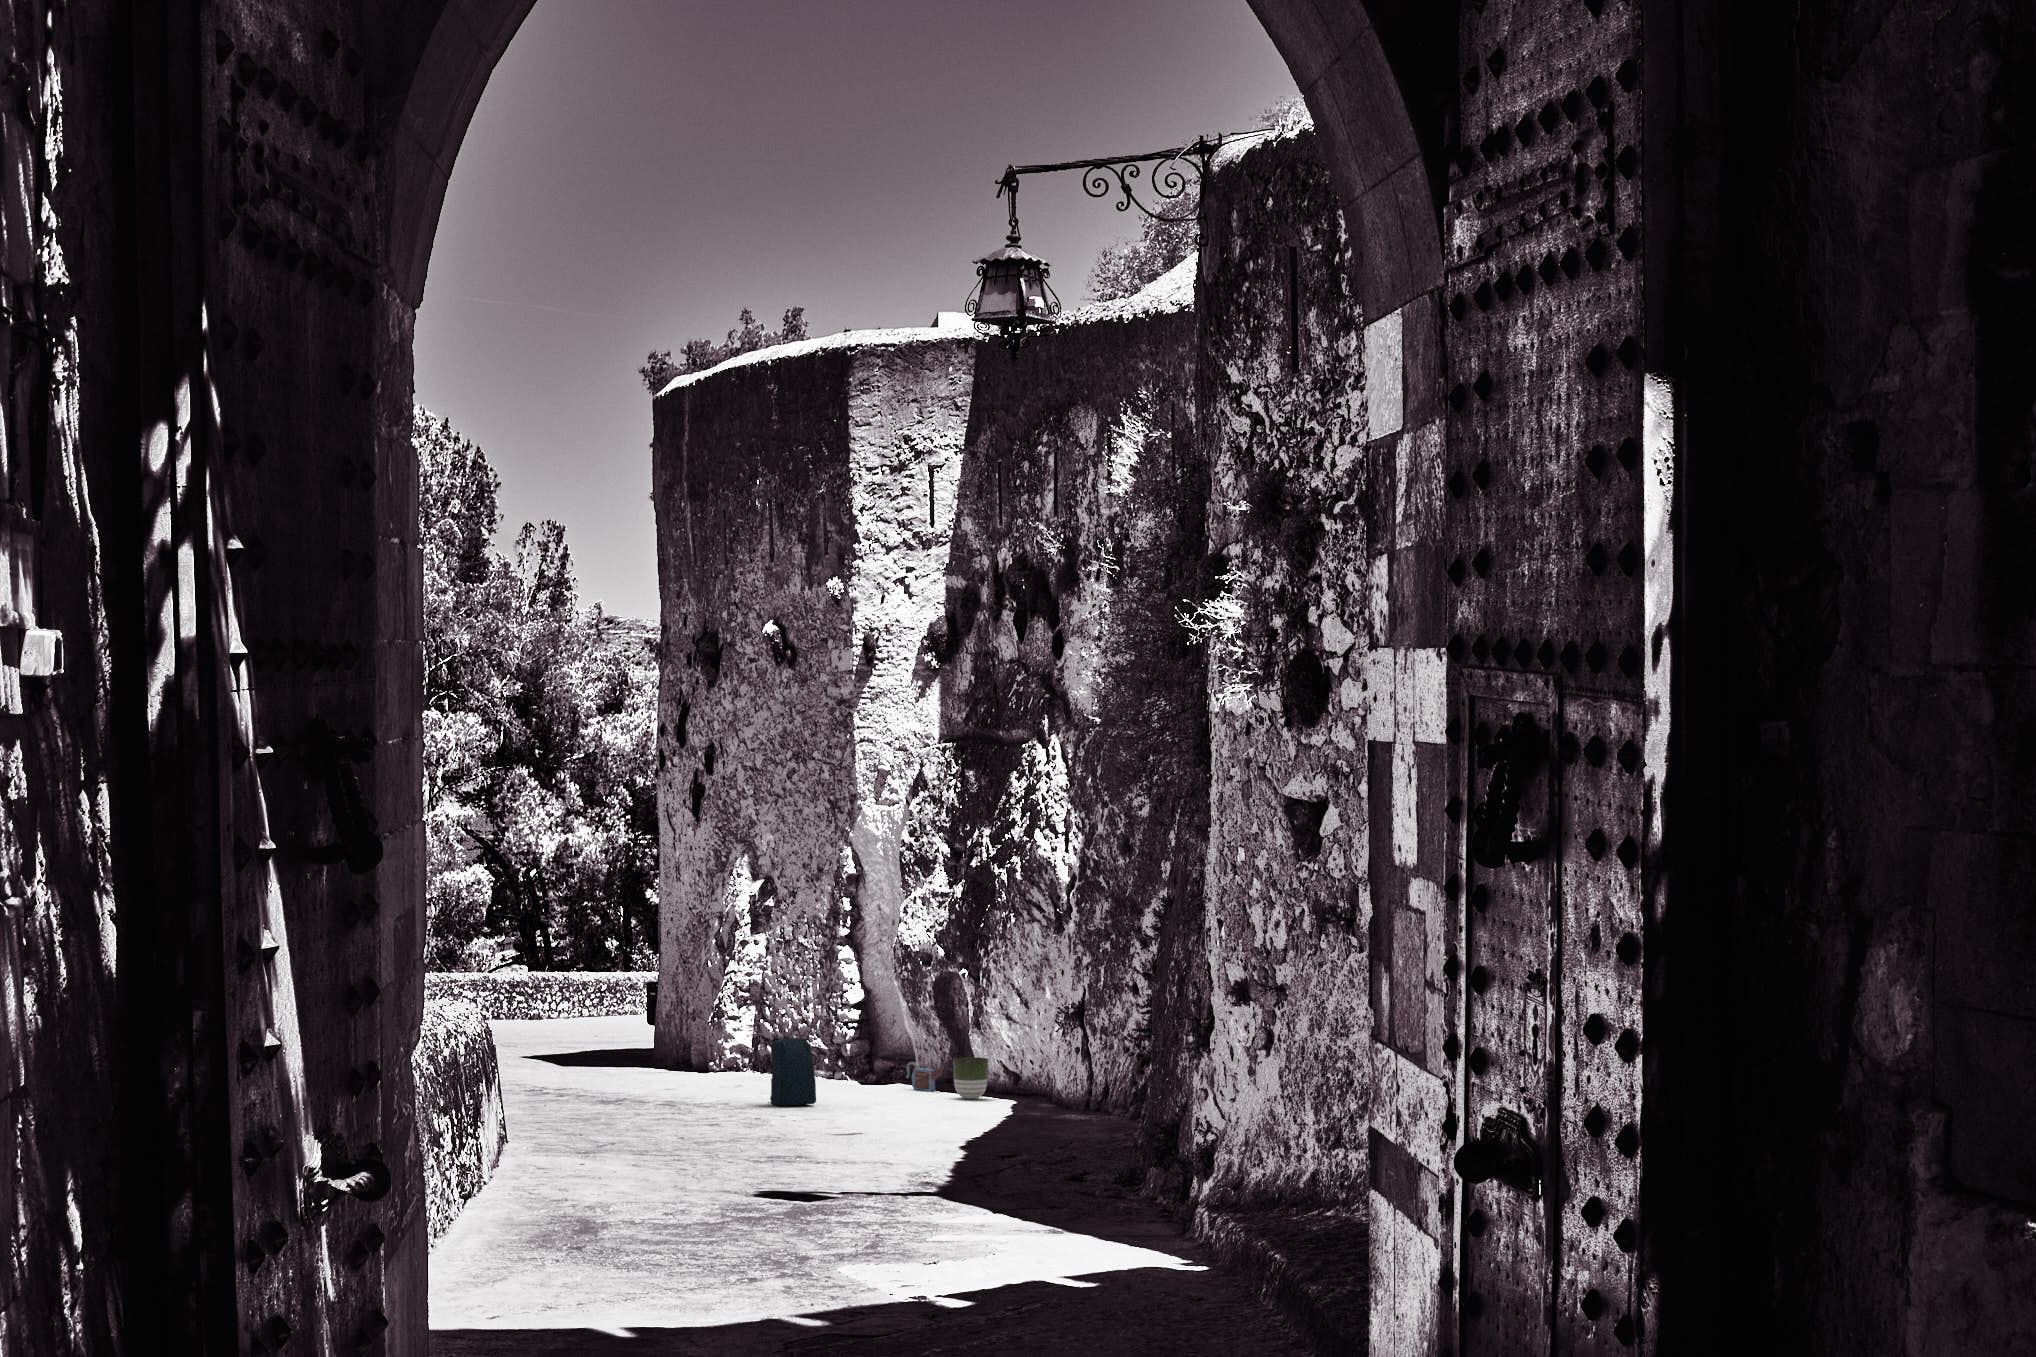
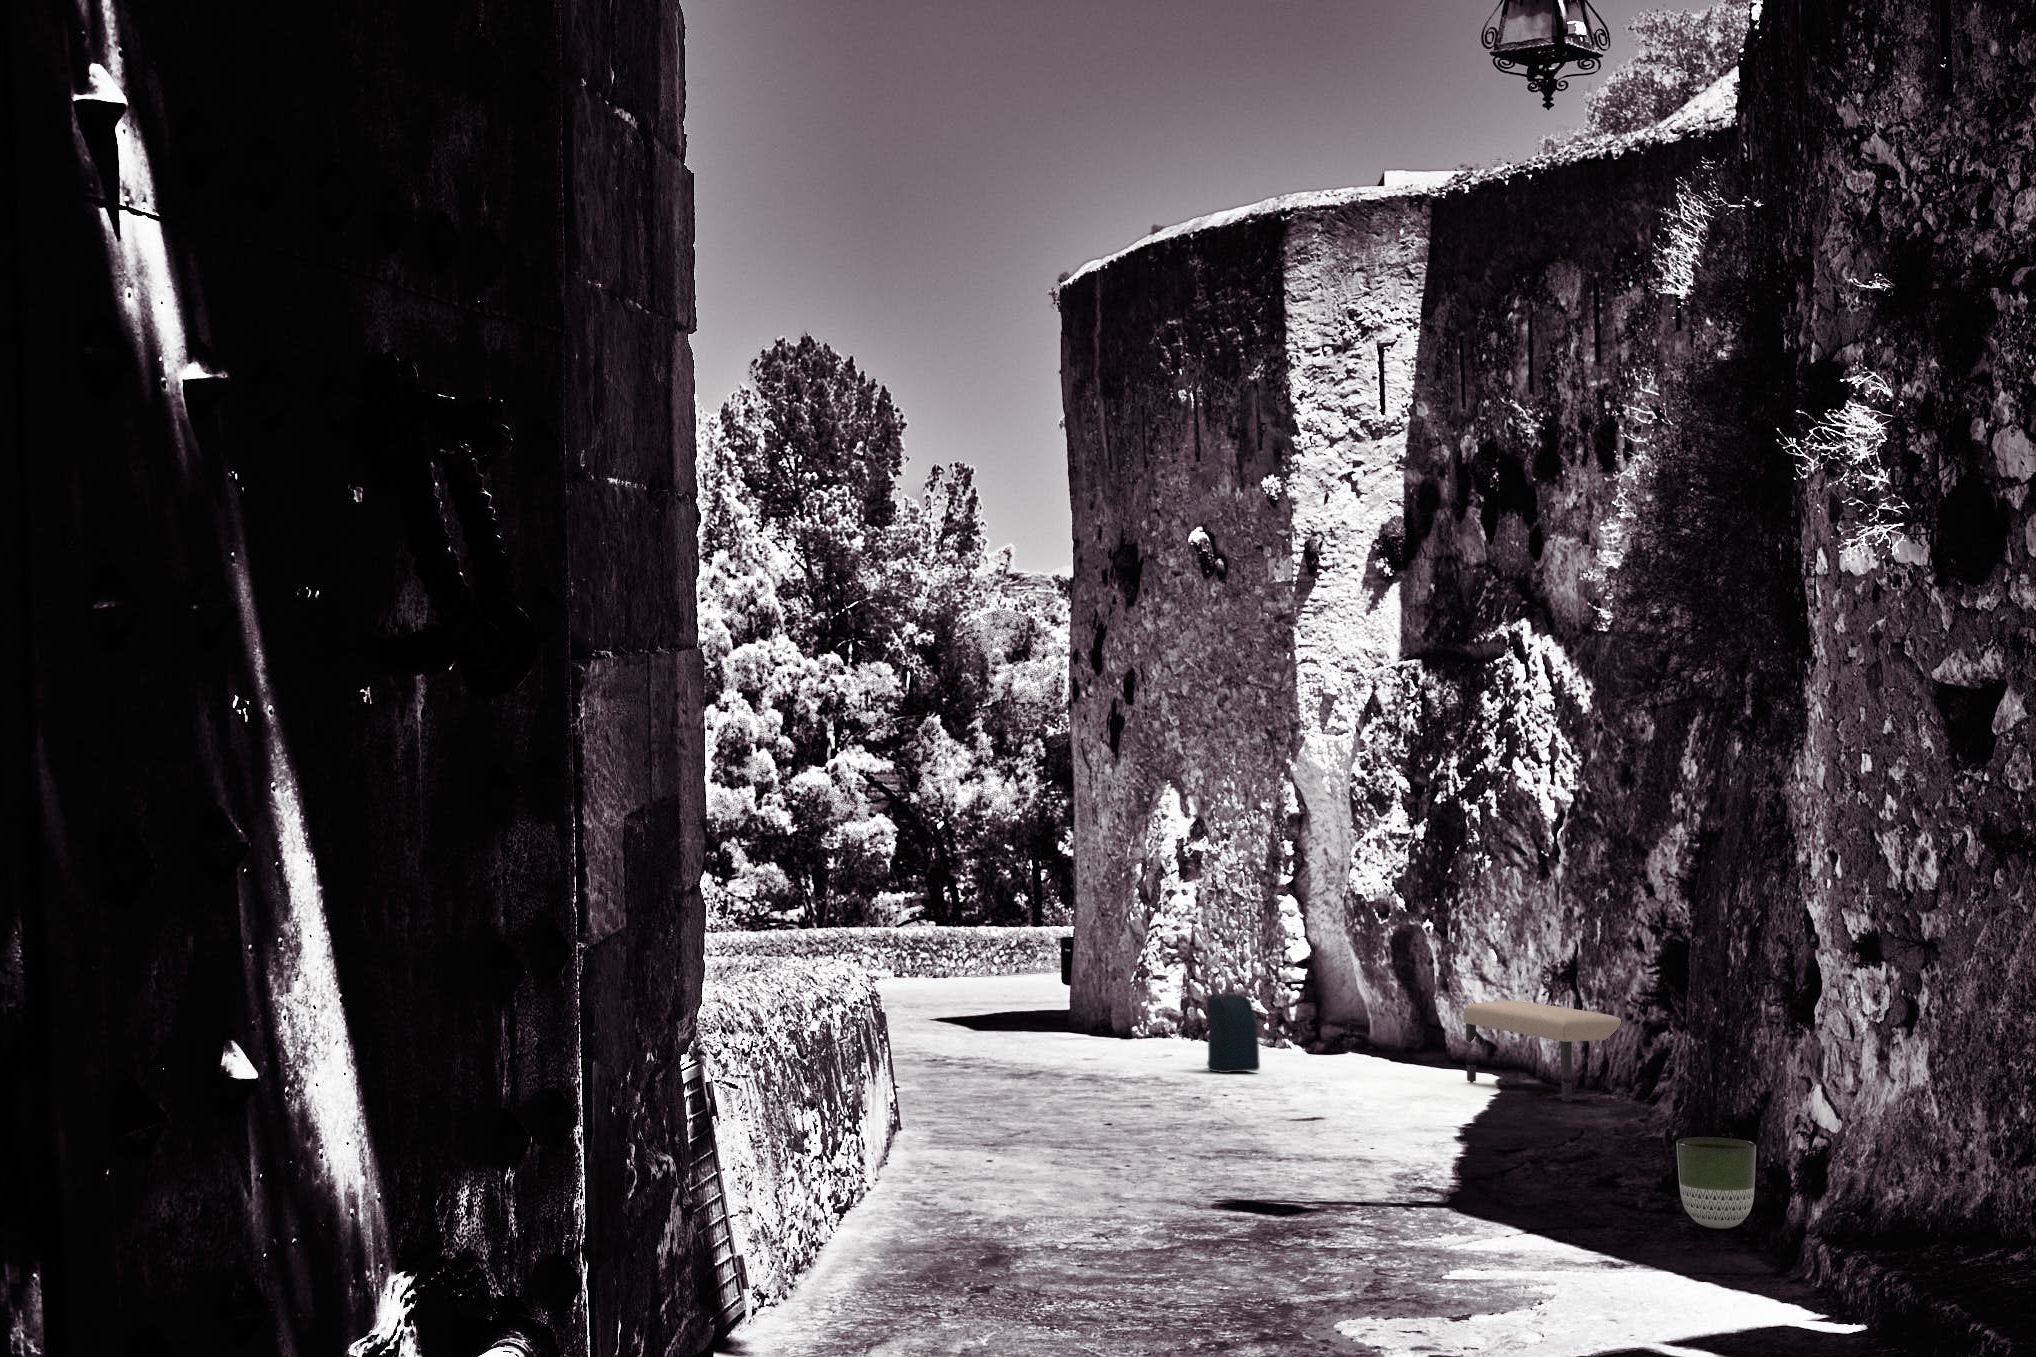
bench: none [991,1038,1125,1126] -> present [1463,1001,1624,1102]
planter: present [953,1057,989,1099] -> present [1677,1137,1756,1229]
watering can: present [906,1062,945,1092] -> none [1359,1028,1406,1063]

